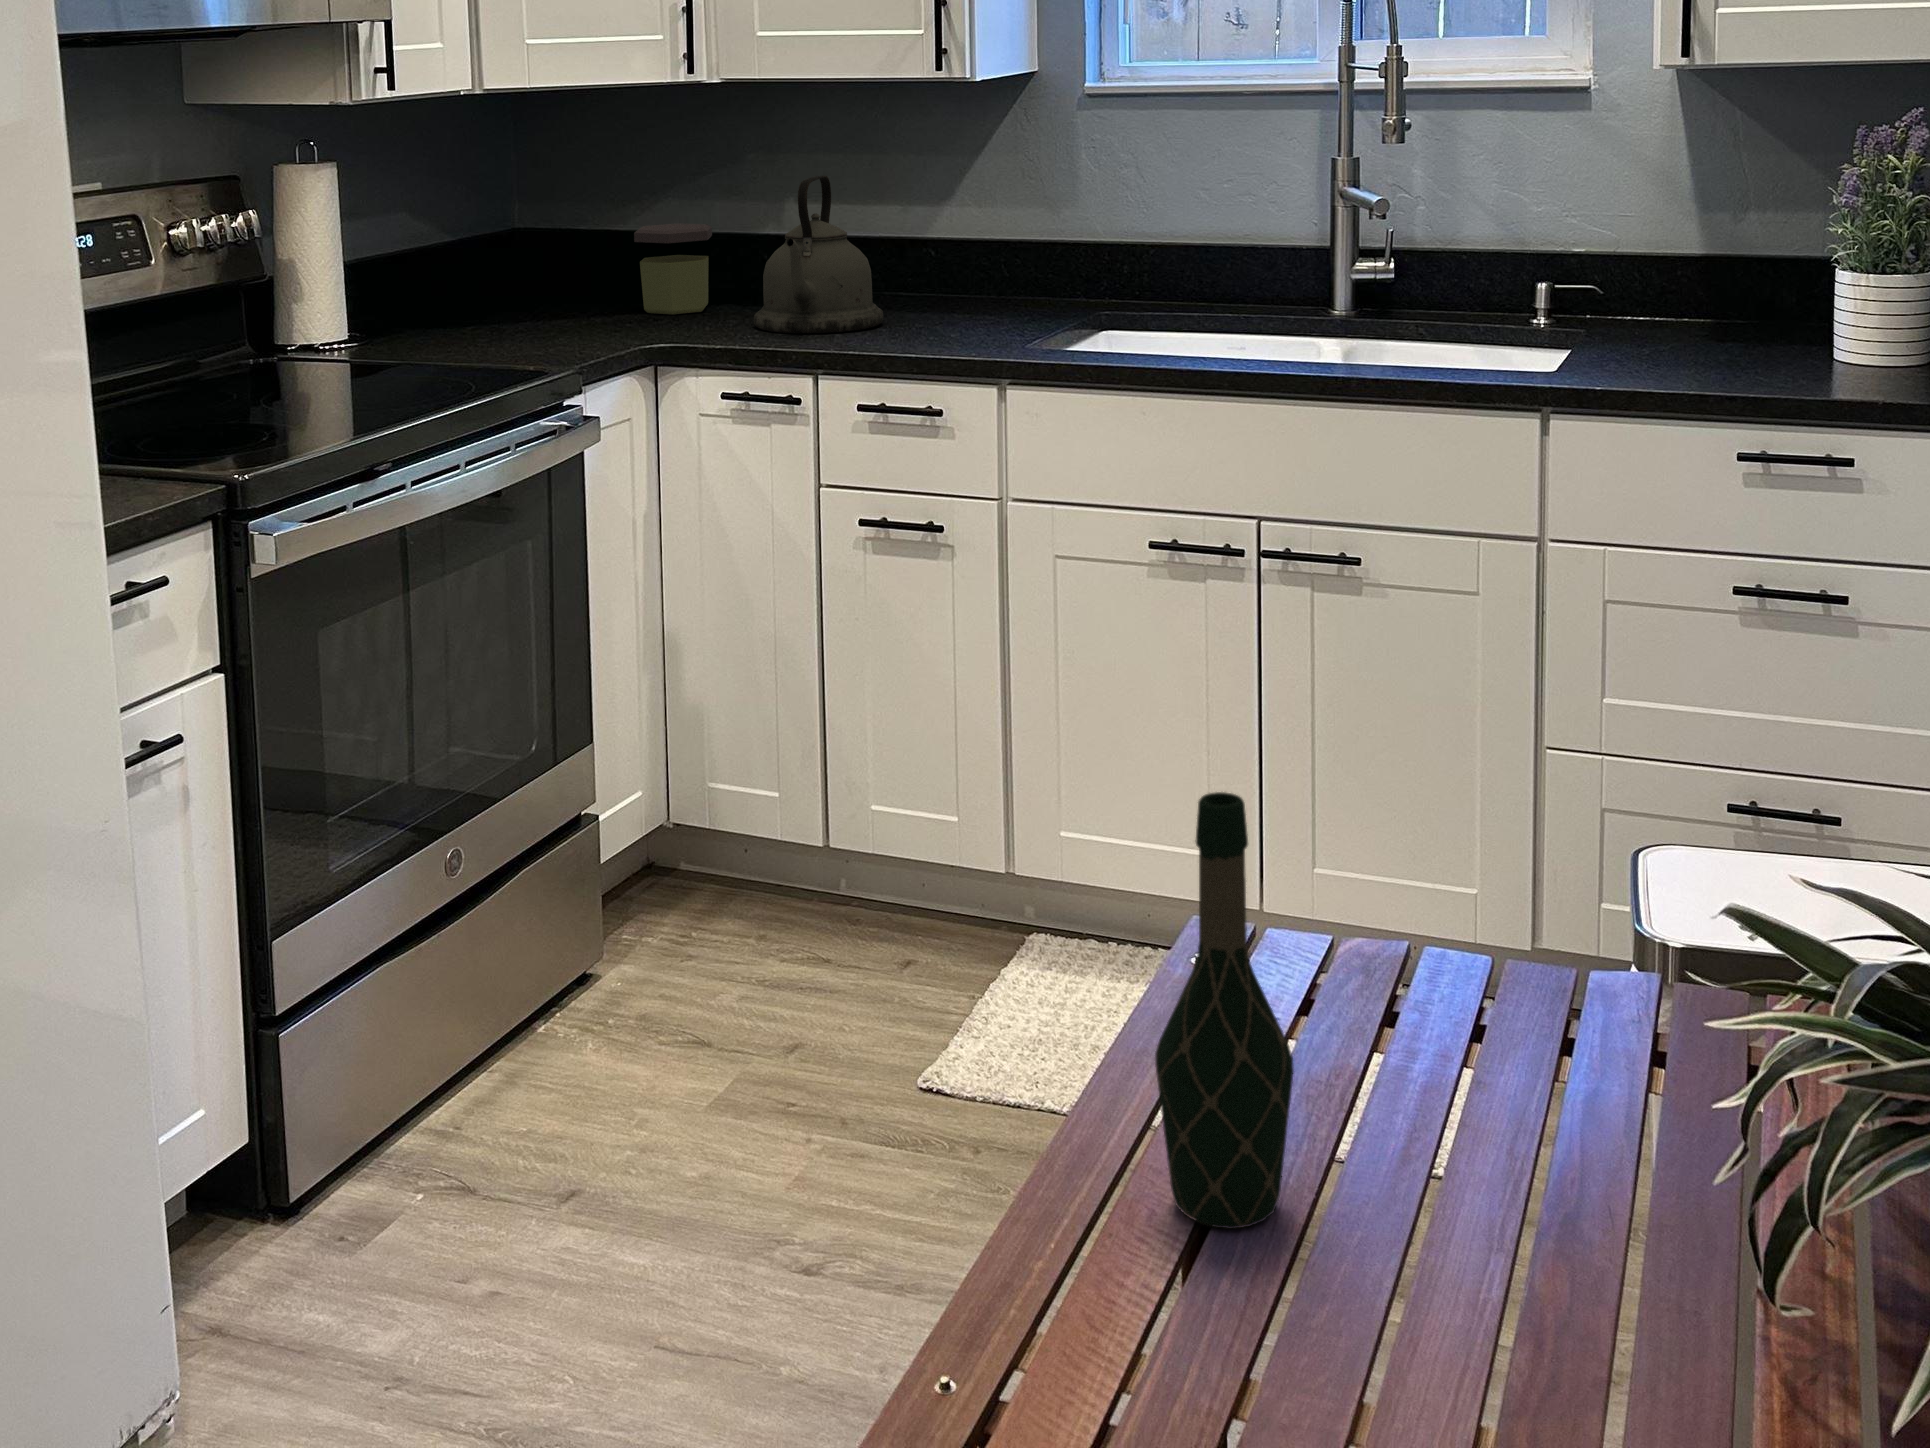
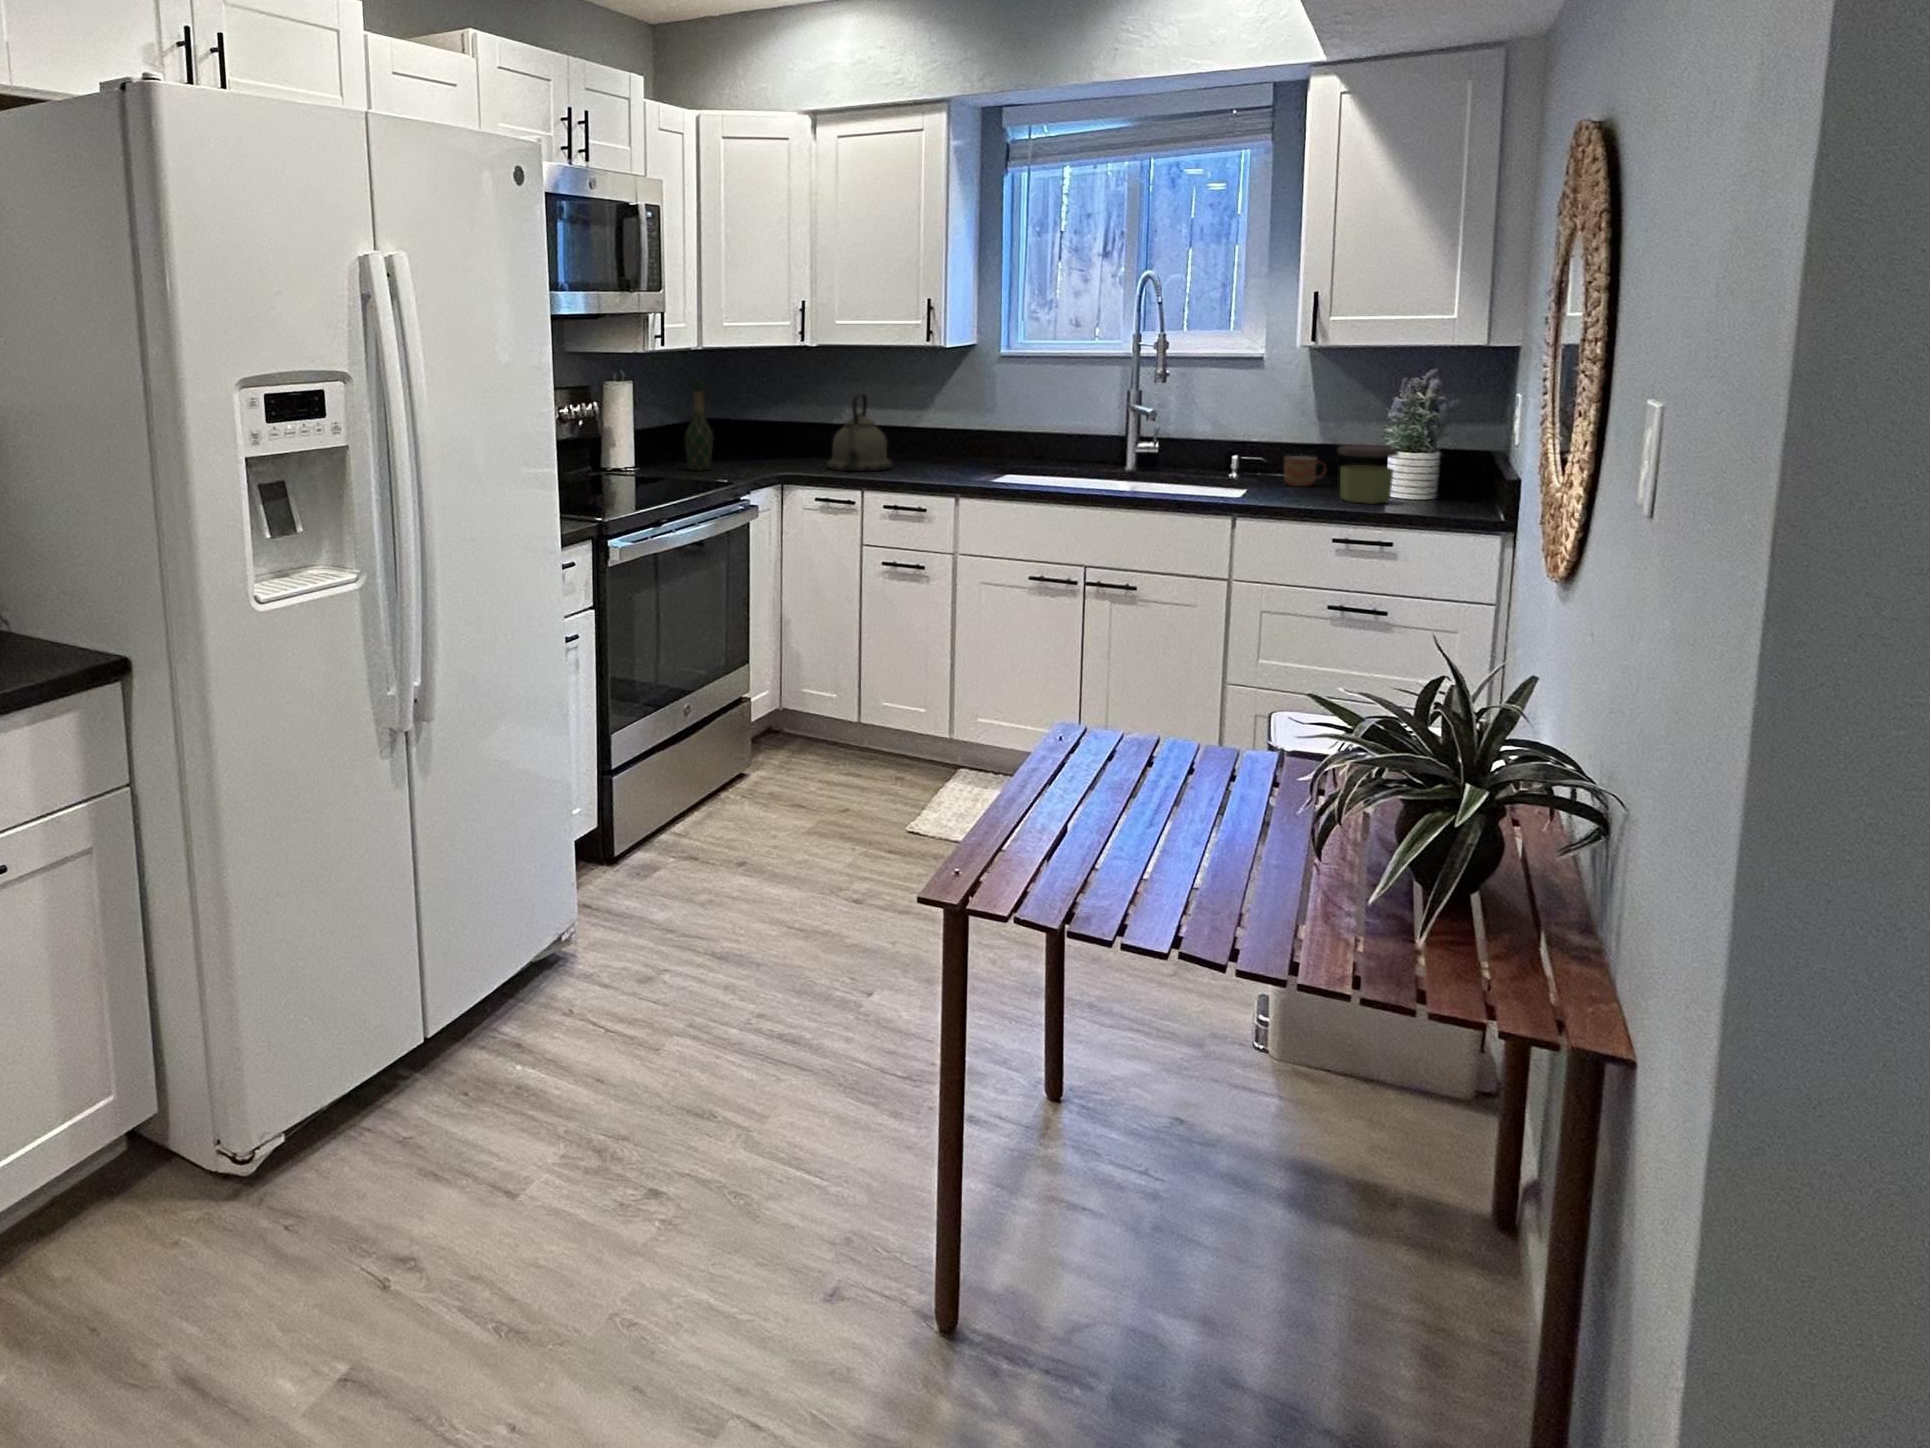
jar: present [634,223,712,314] -> present [1338,445,1399,504]
mug: none [1633,279,1713,338] -> present [1284,456,1325,486]
wine bottle: present [1155,792,1294,1229] -> present [685,380,713,470]

